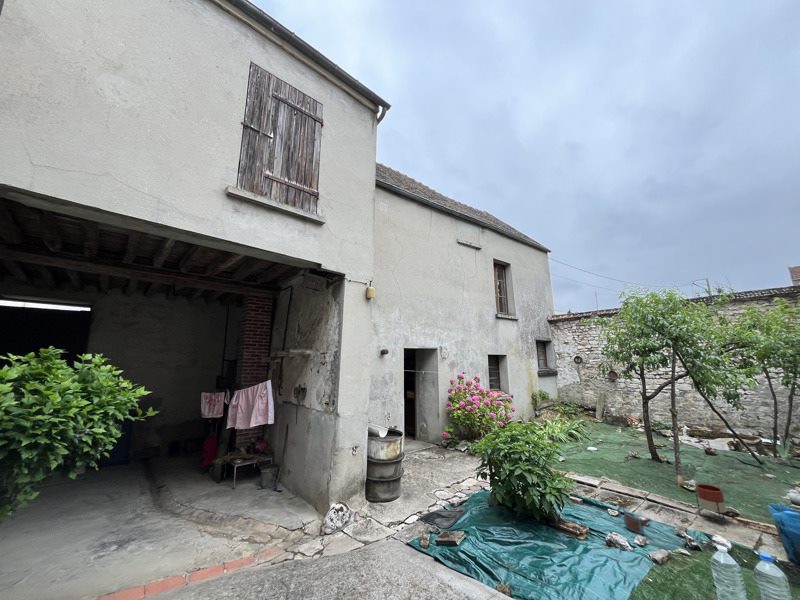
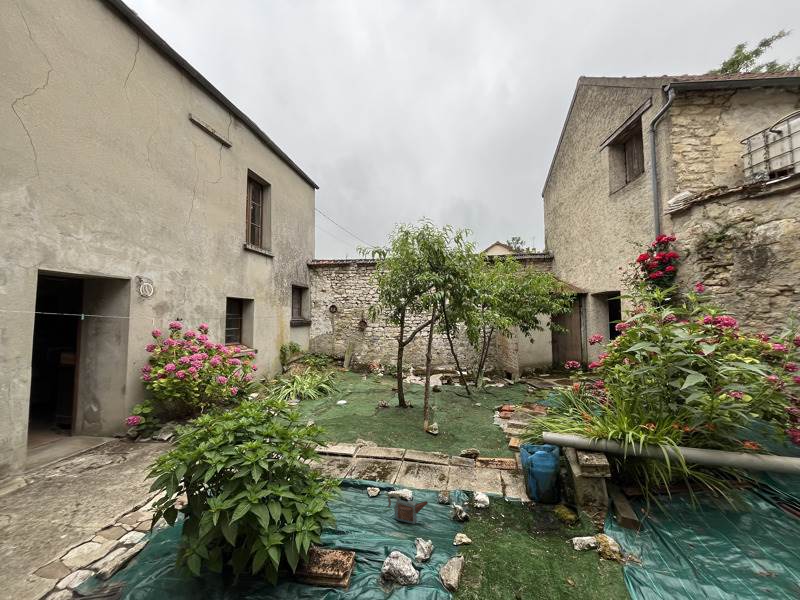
planter: present [696,484,727,525] -> none [451,429,474,471]

